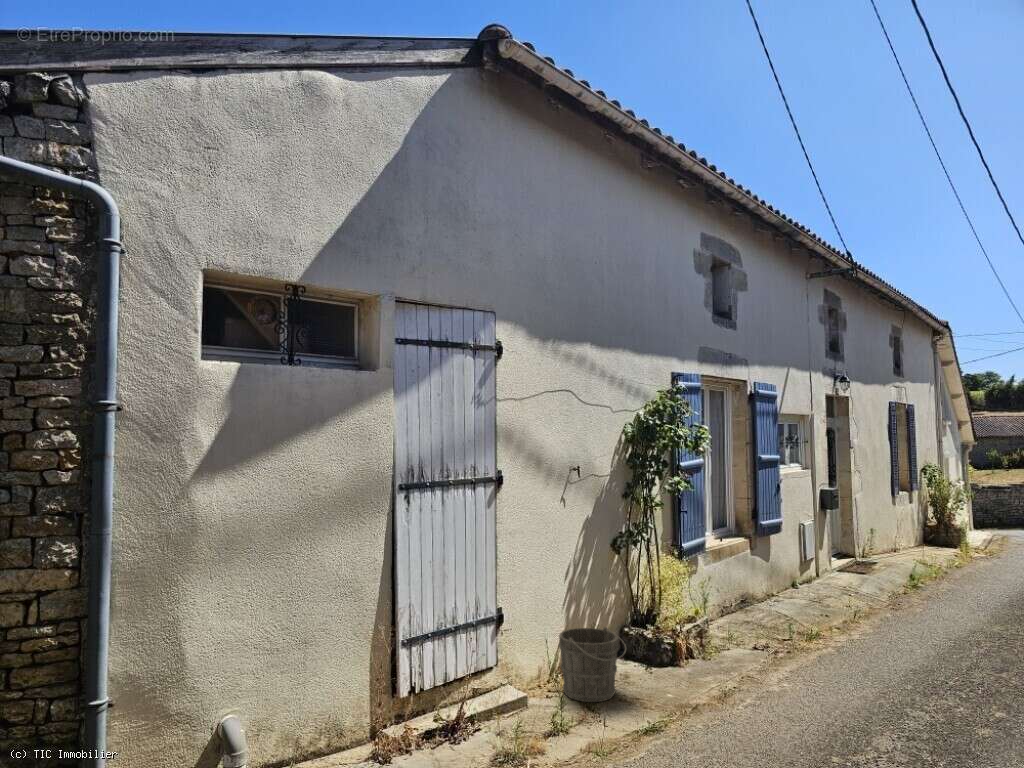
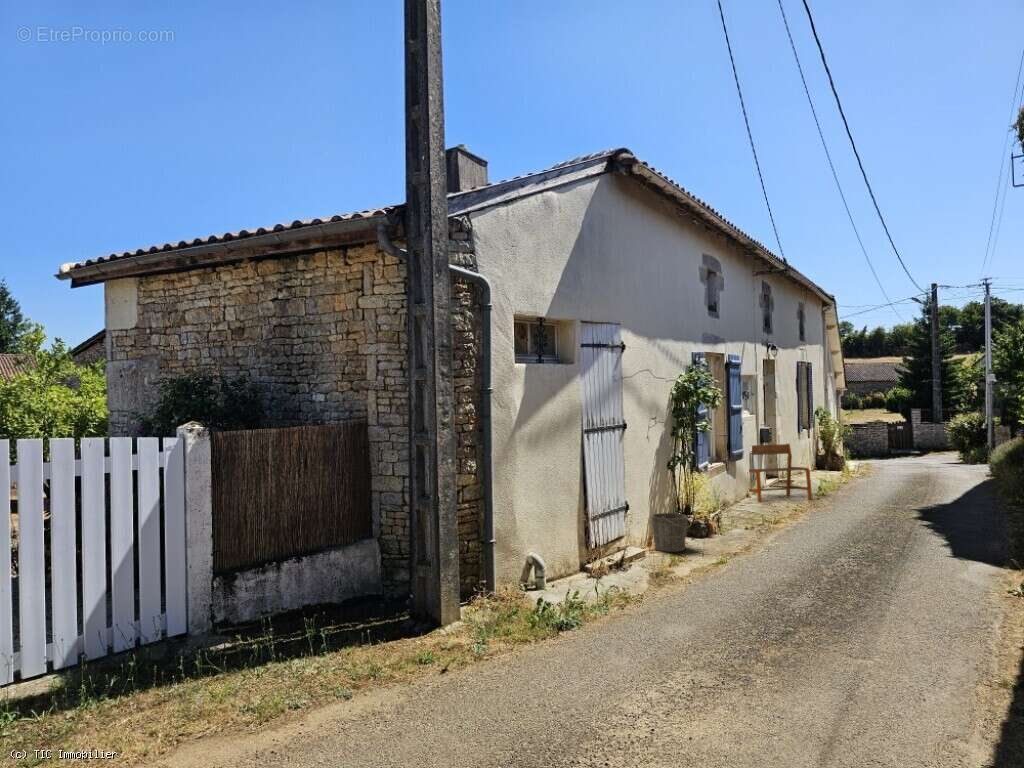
bench: none [789,513,897,600] -> present [747,444,812,502]

